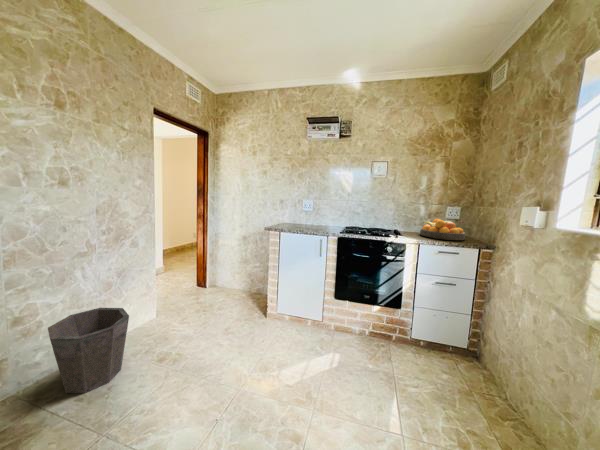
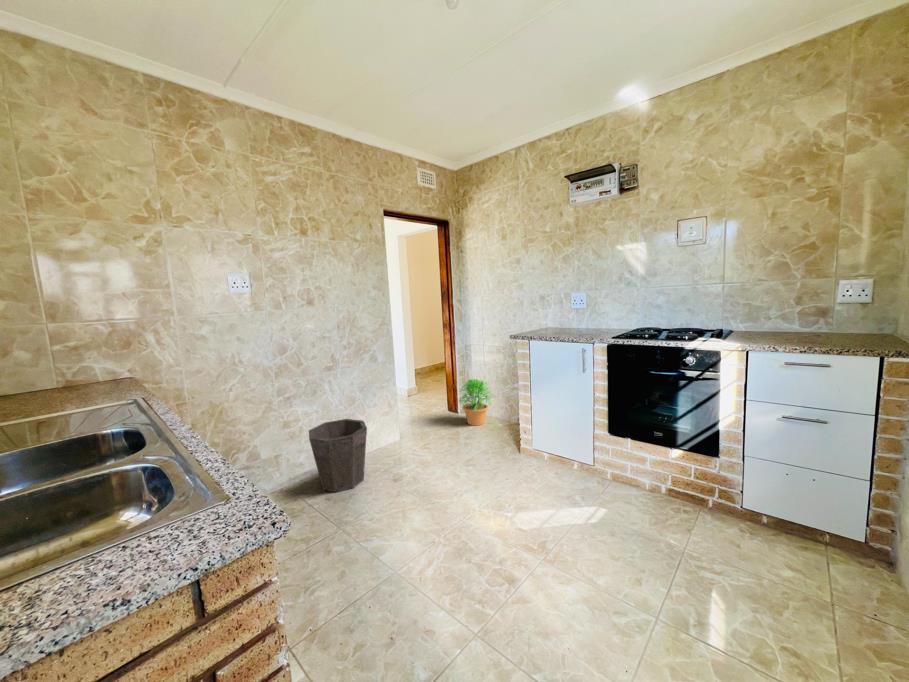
fruit bowl: present [420,219,465,240] -> none [765,306,863,343]
potted plant: none [209,260,240,298] -> present [459,379,491,426]

